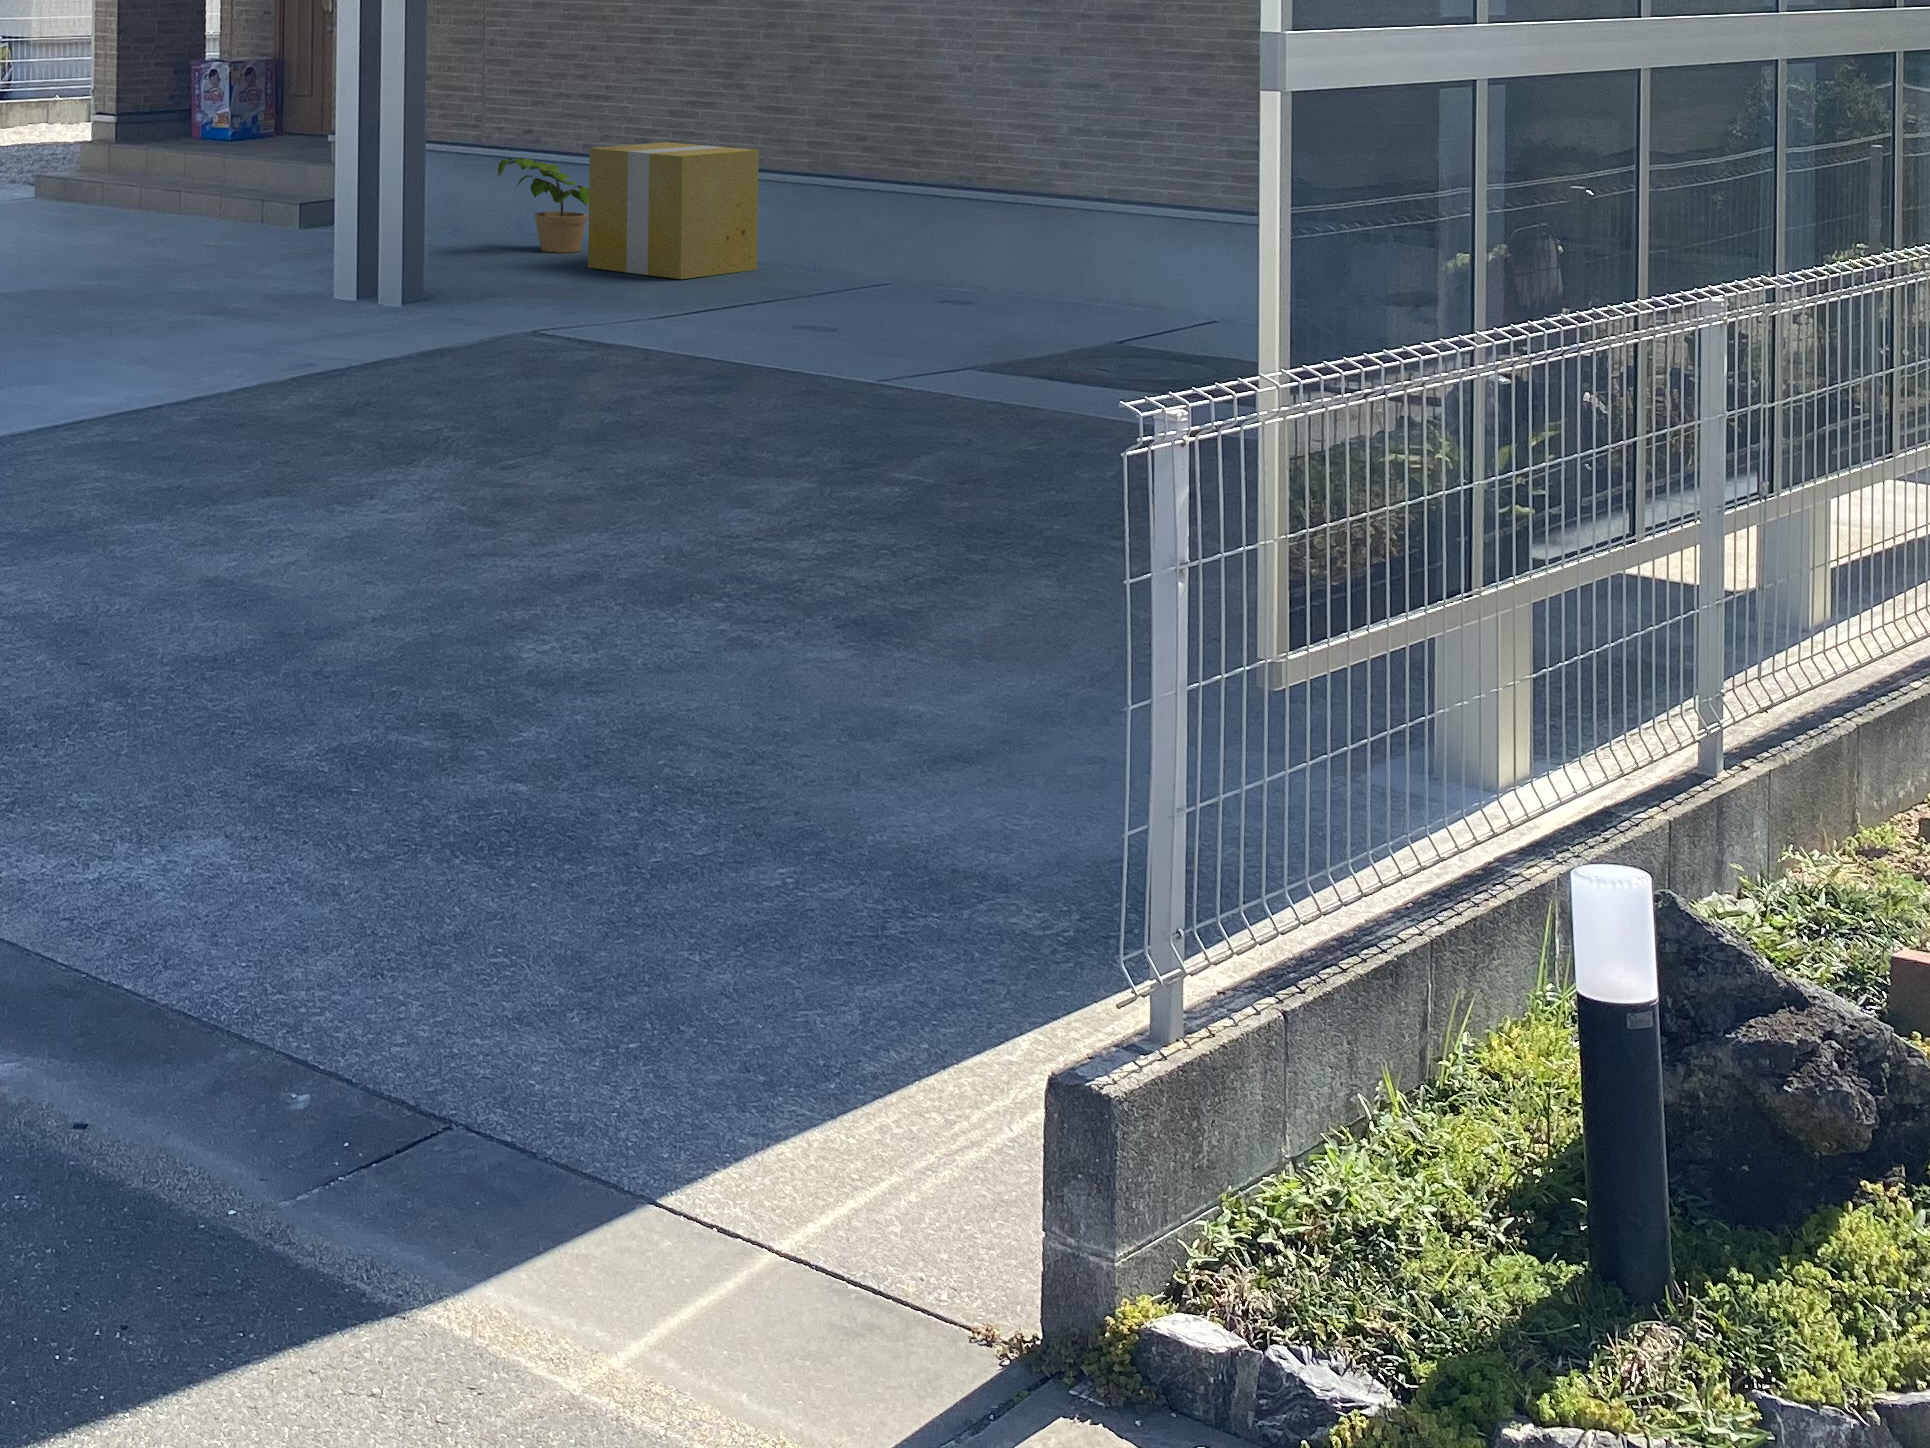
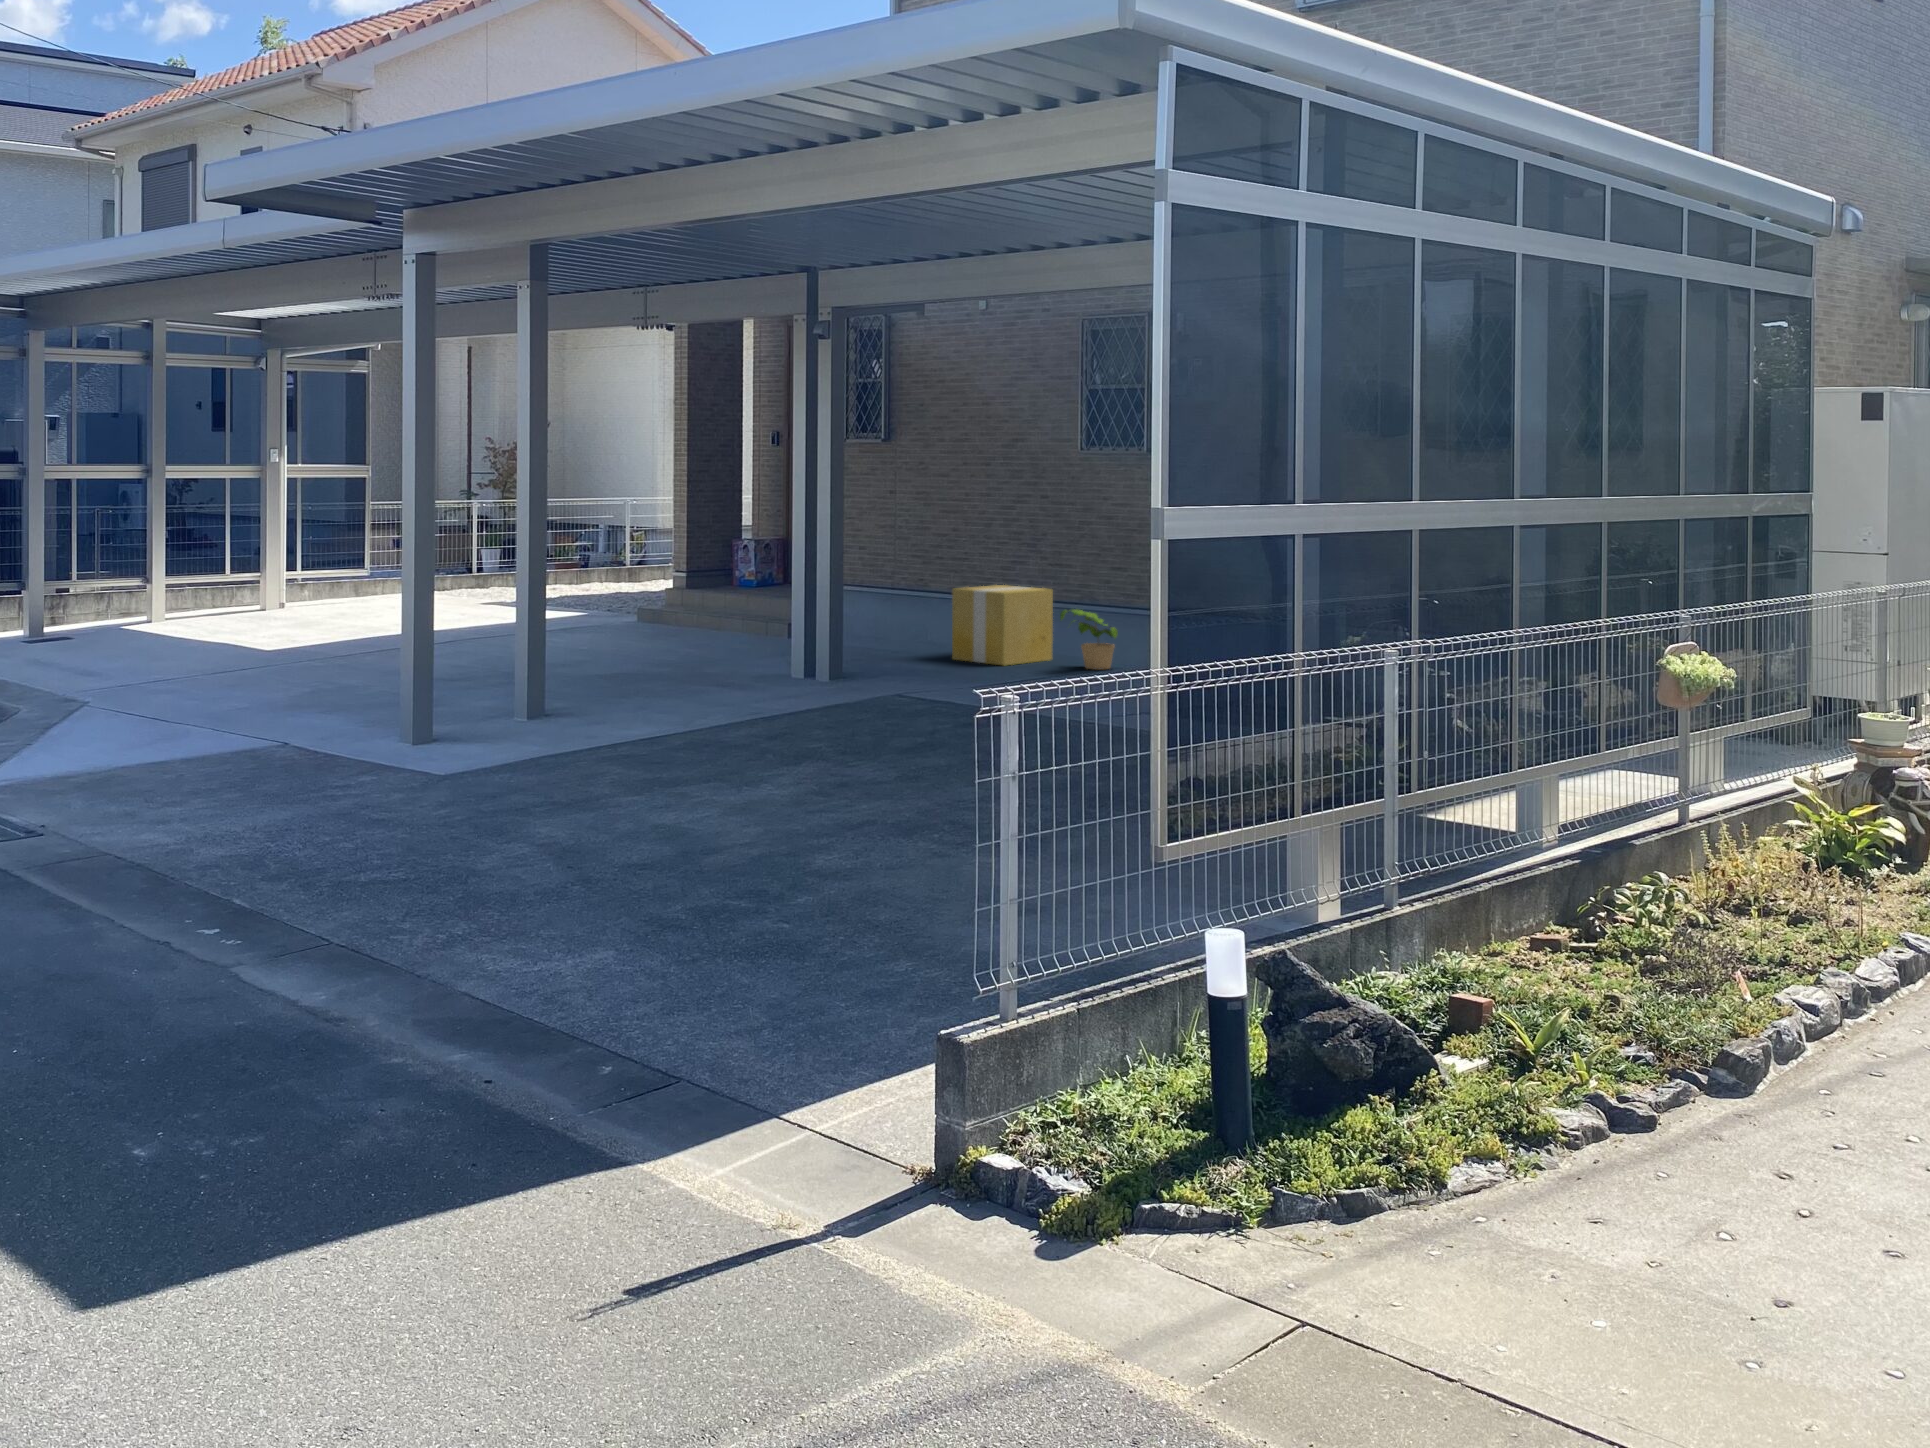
potted plant: present [498,158,589,253] -> present [1060,609,1118,669]

